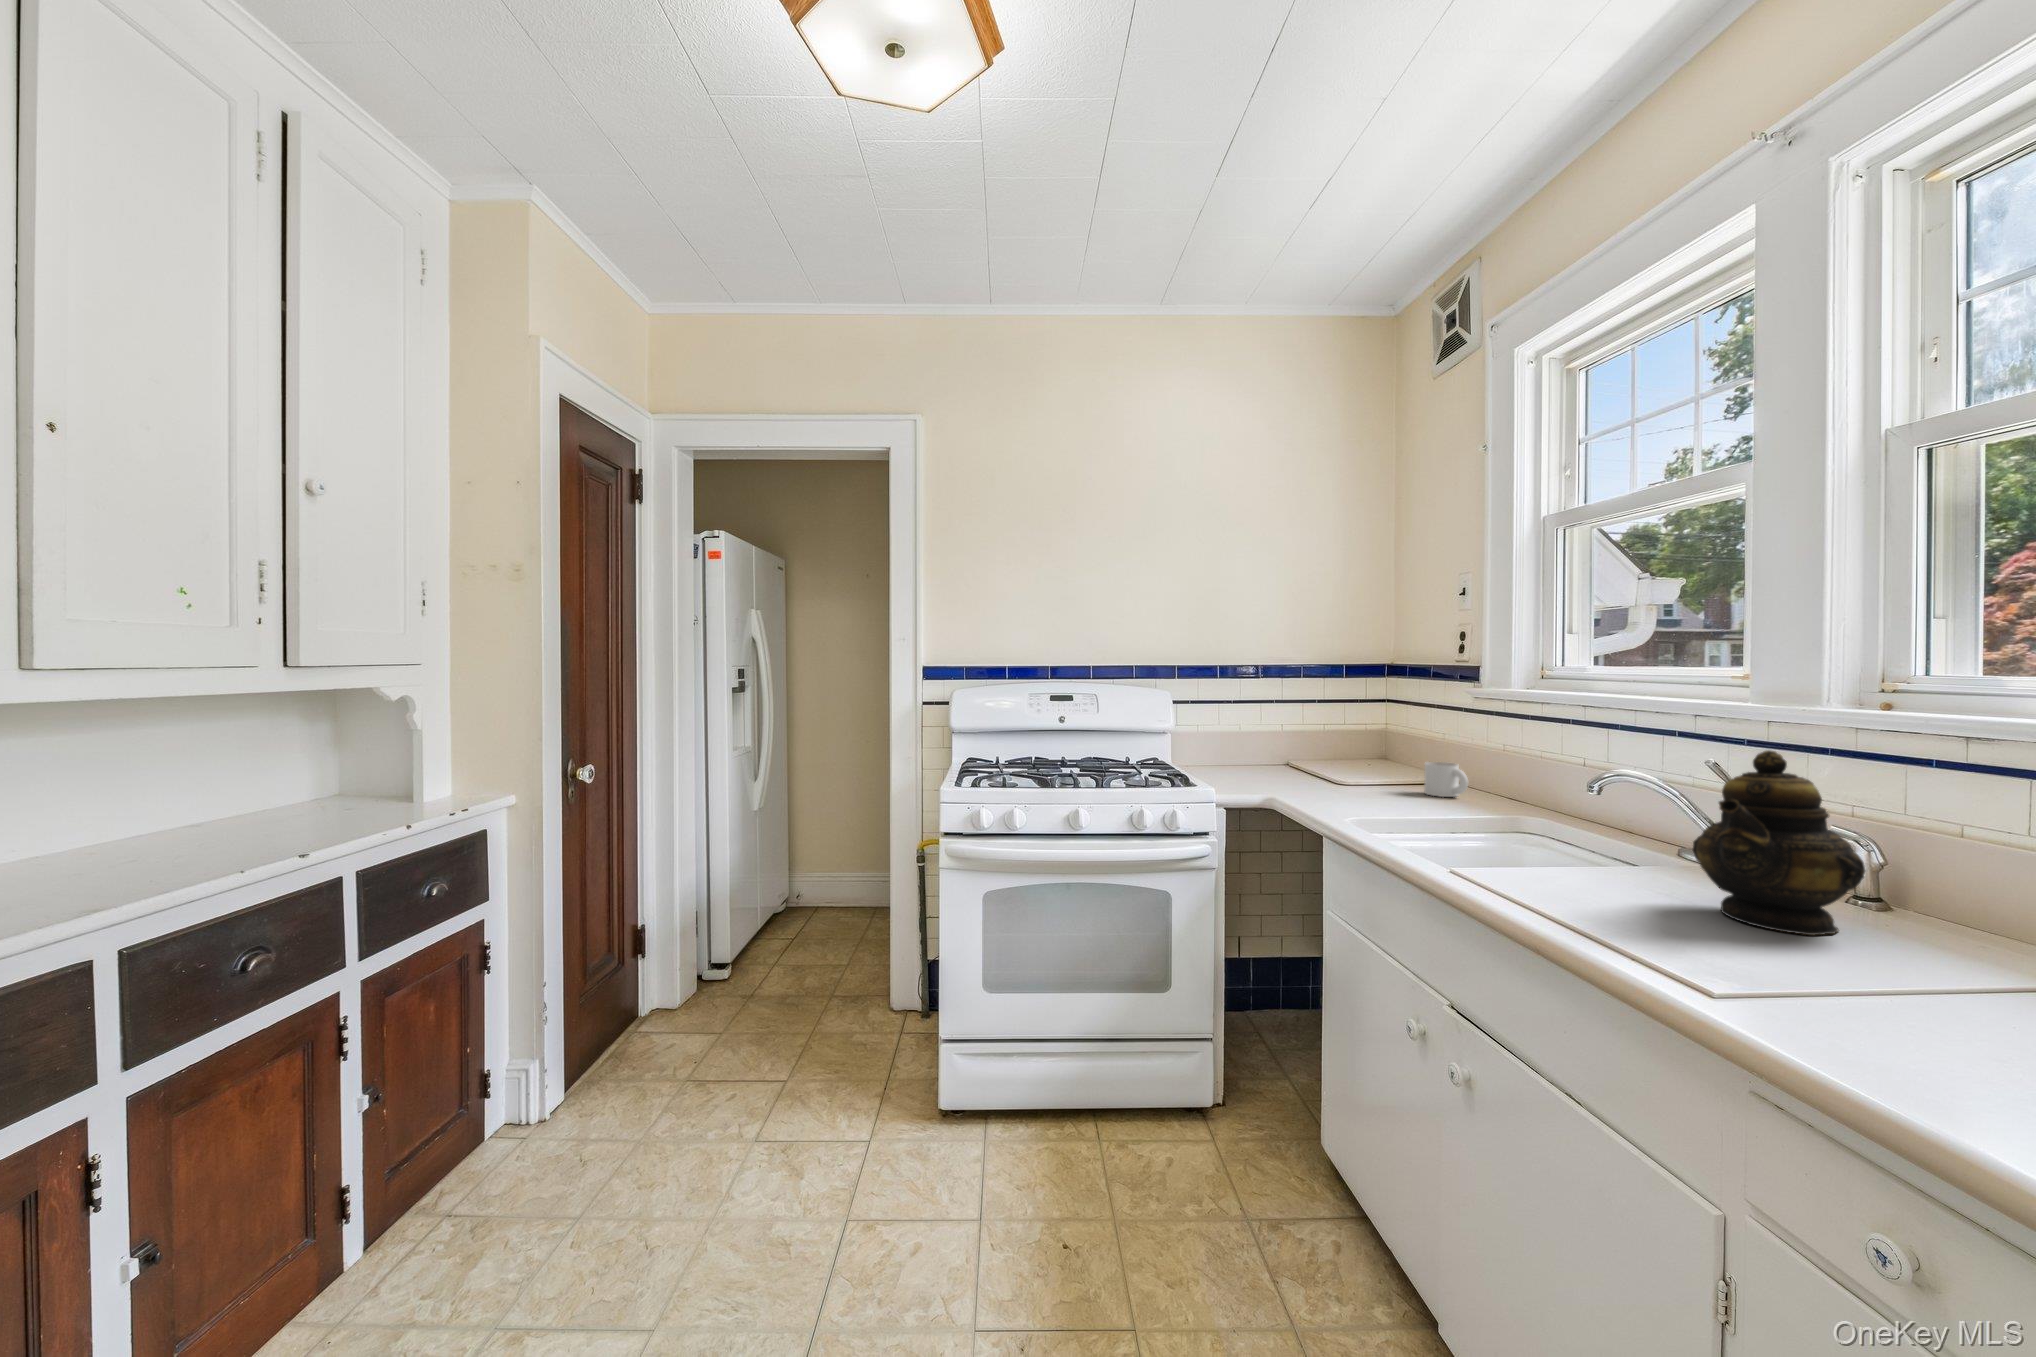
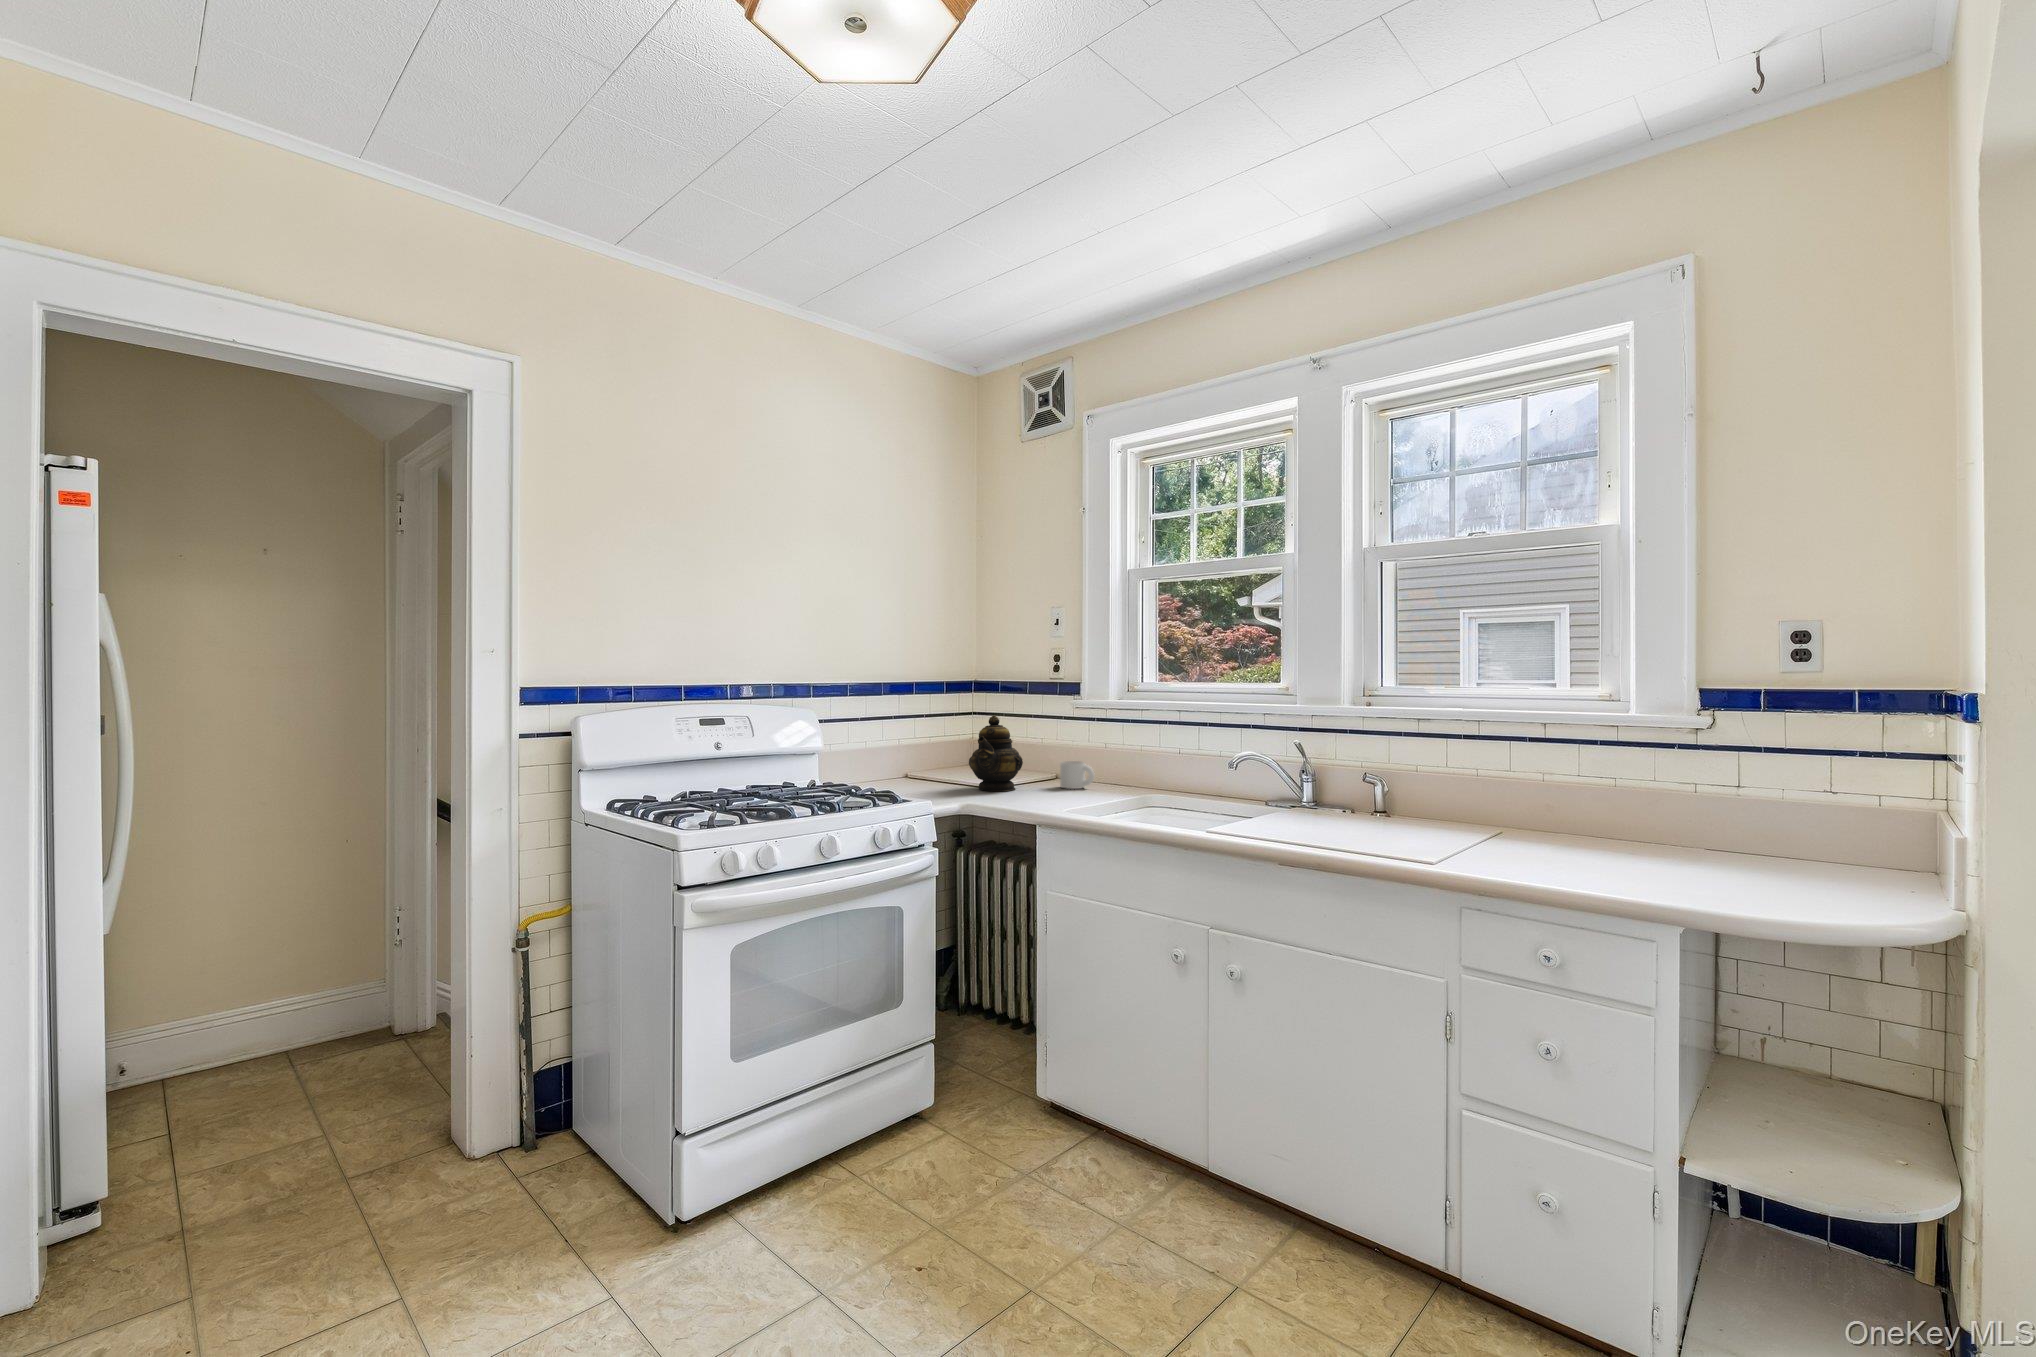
teapot: present [1693,750,1865,935] -> present [969,716,1023,791]

